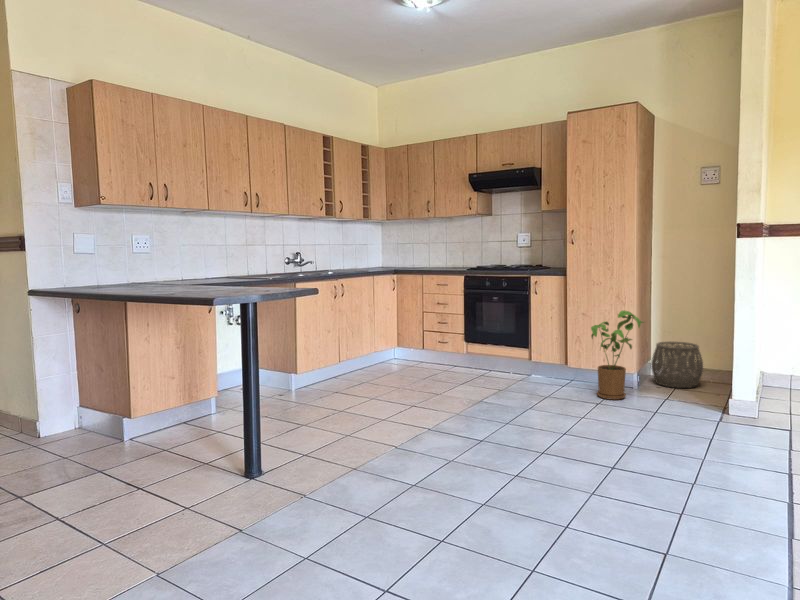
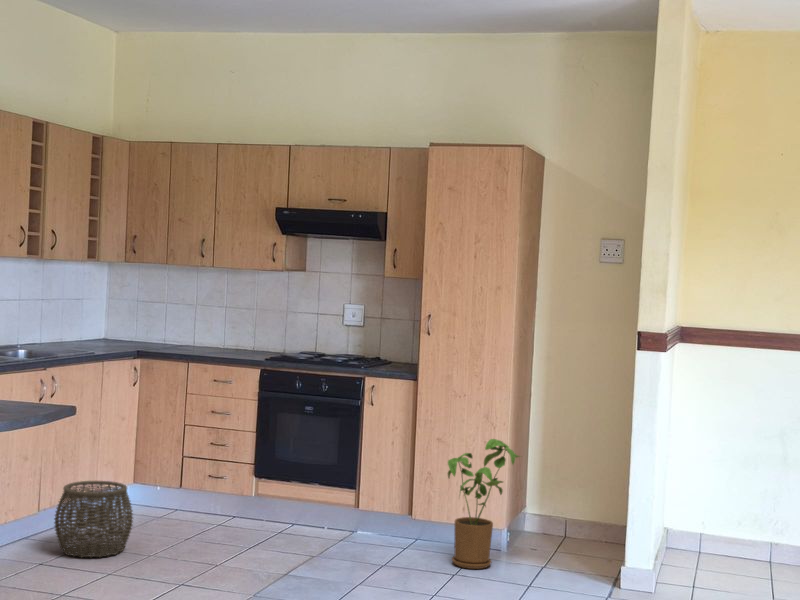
woven basket: present [652,341,703,388] -> present [54,481,133,558]

